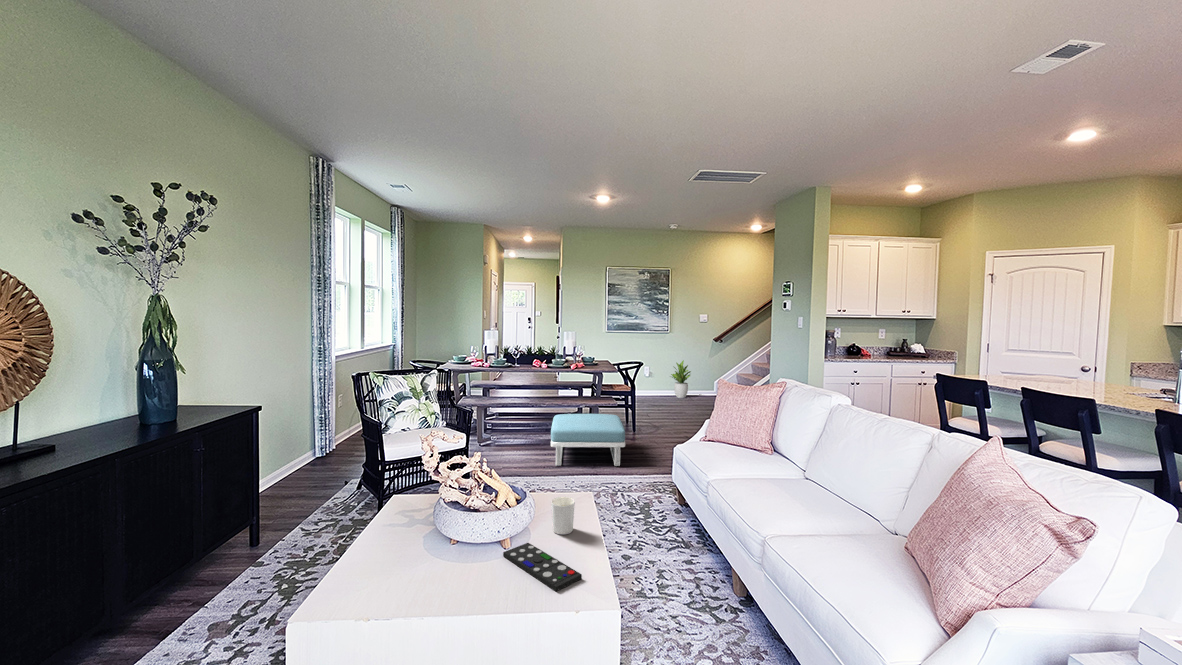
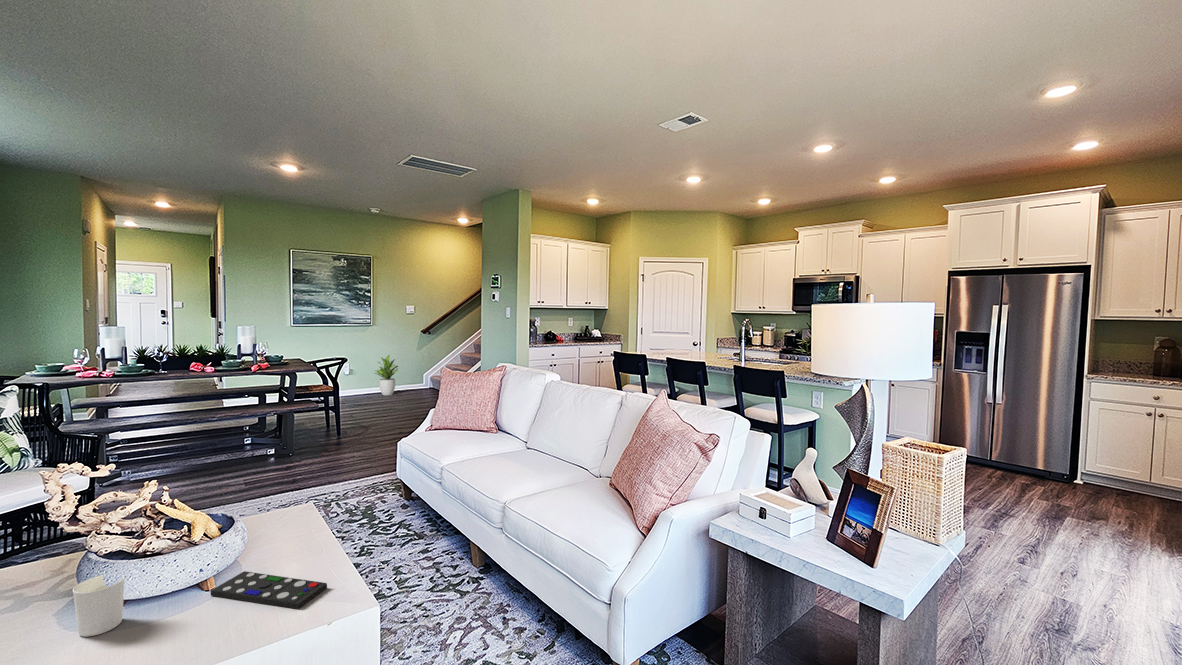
footstool: present [551,414,625,466] -> none [229,420,334,490]
candle holder: present [551,497,575,535] -> present [73,575,125,637]

